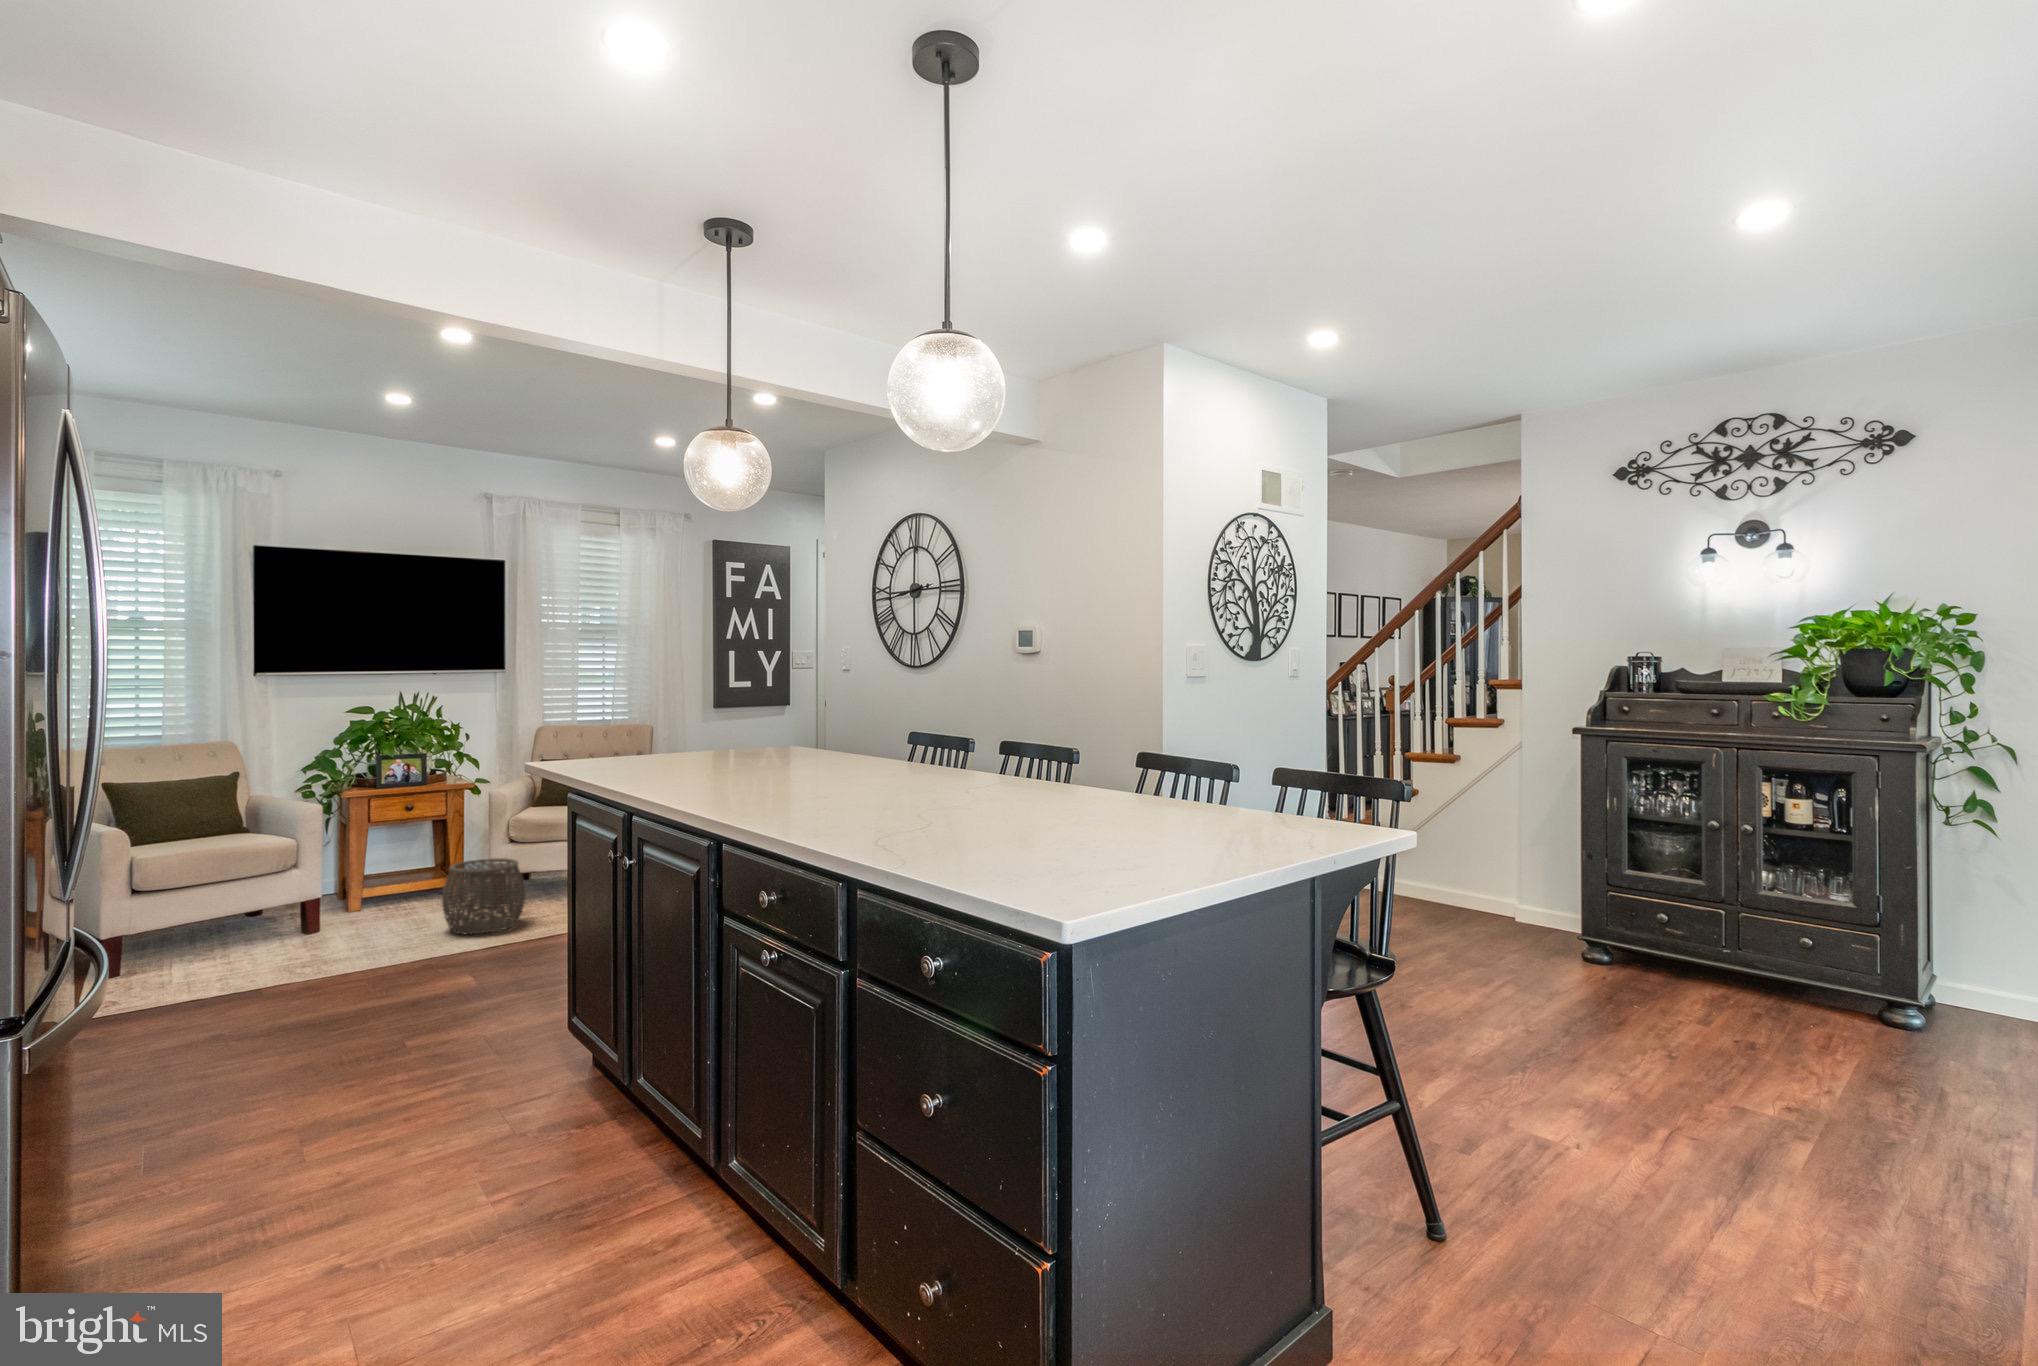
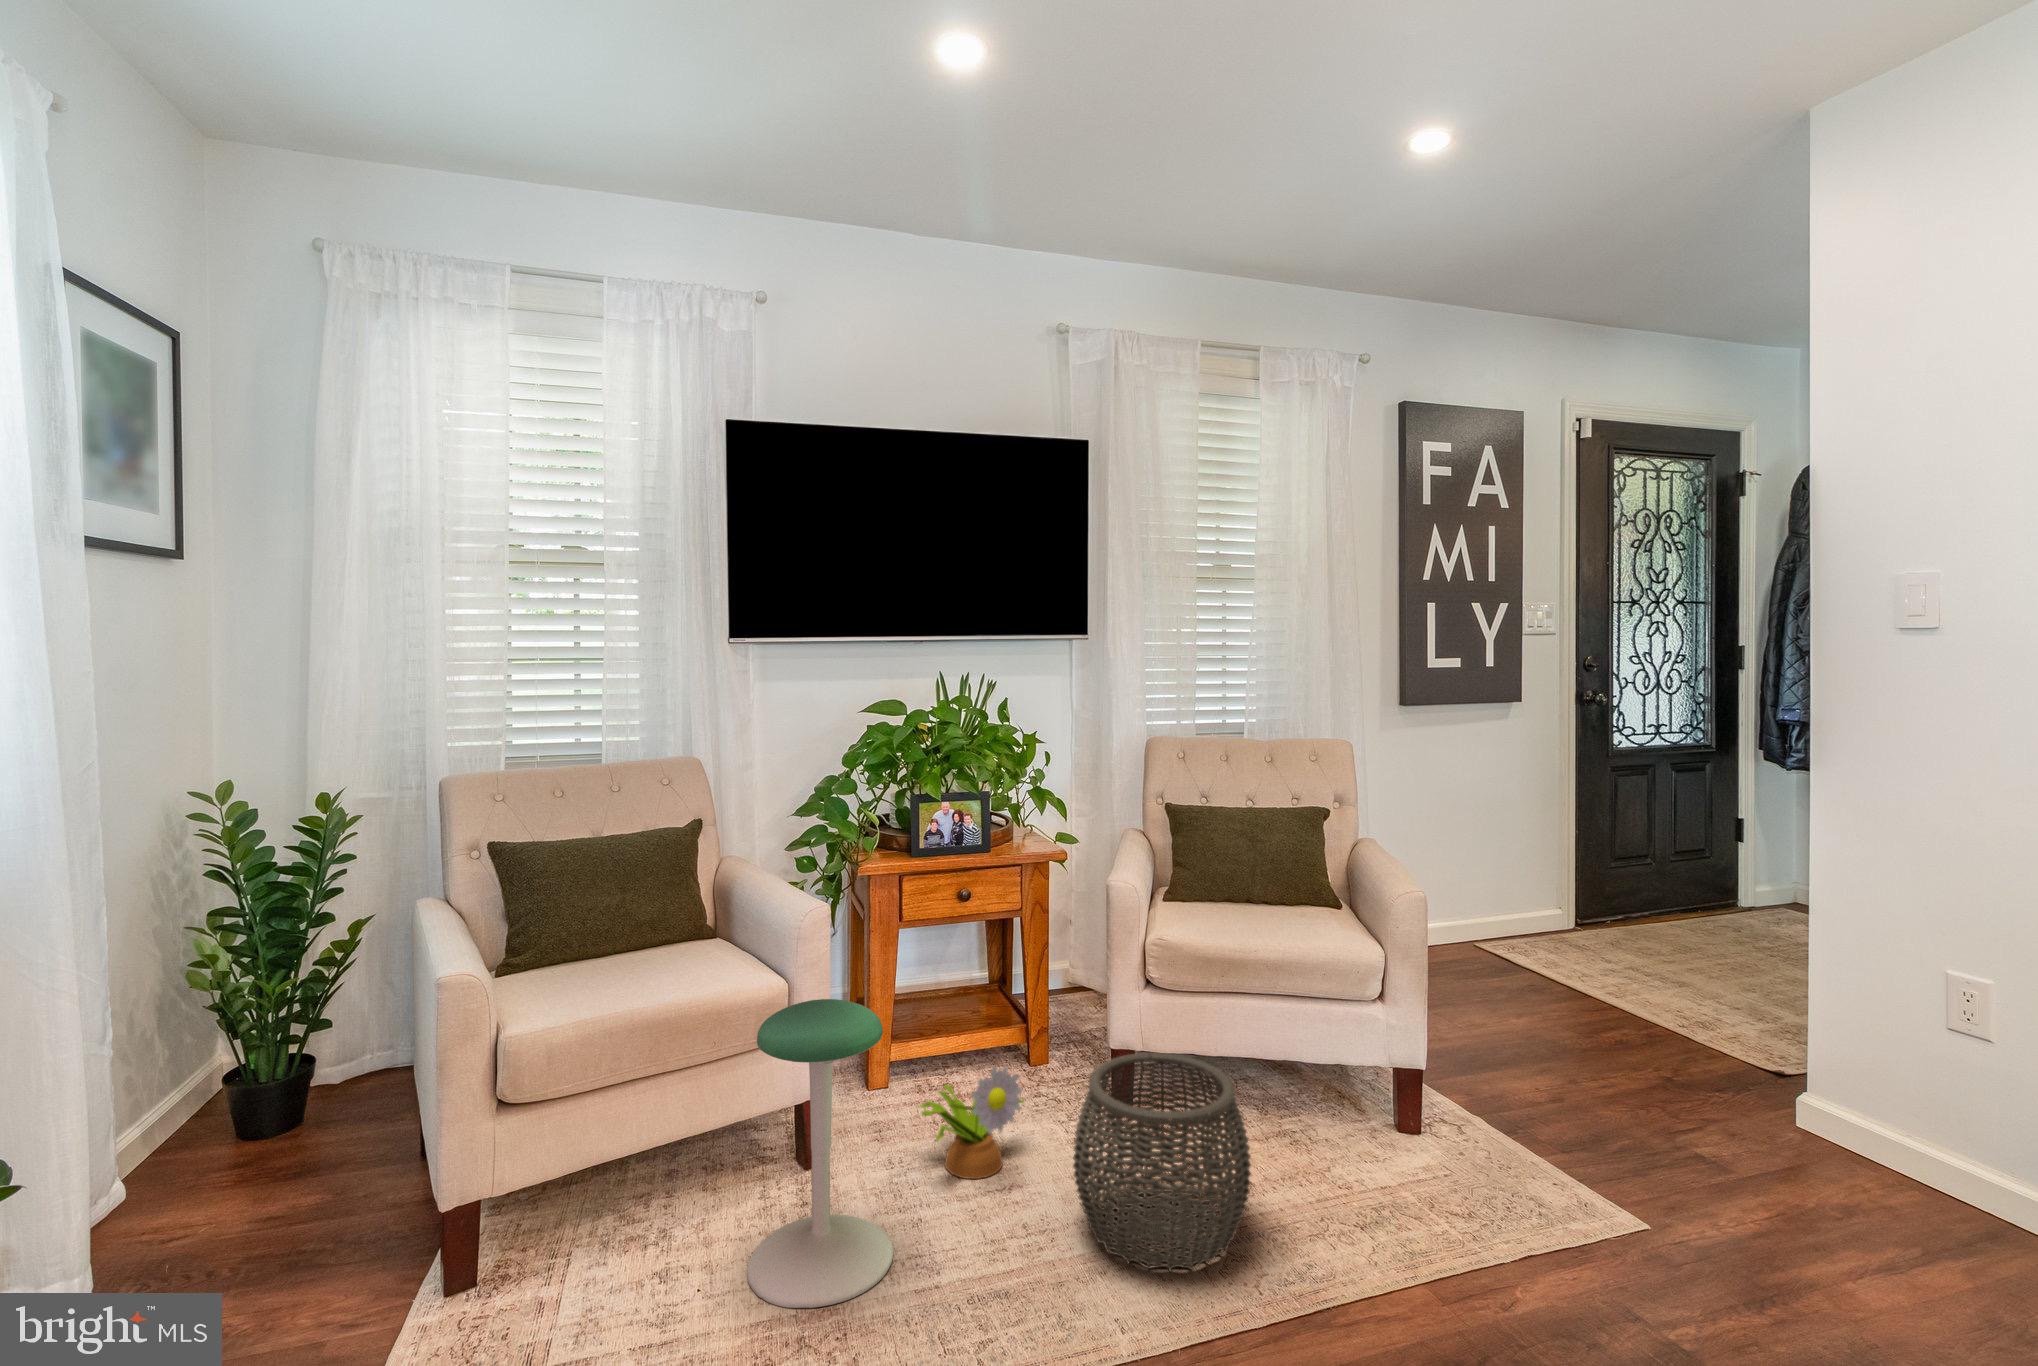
stool: none [272,836,349,957] -> present [747,999,894,1308]
decorative plant: none [368,872,431,926] -> present [918,1067,1024,1179]

